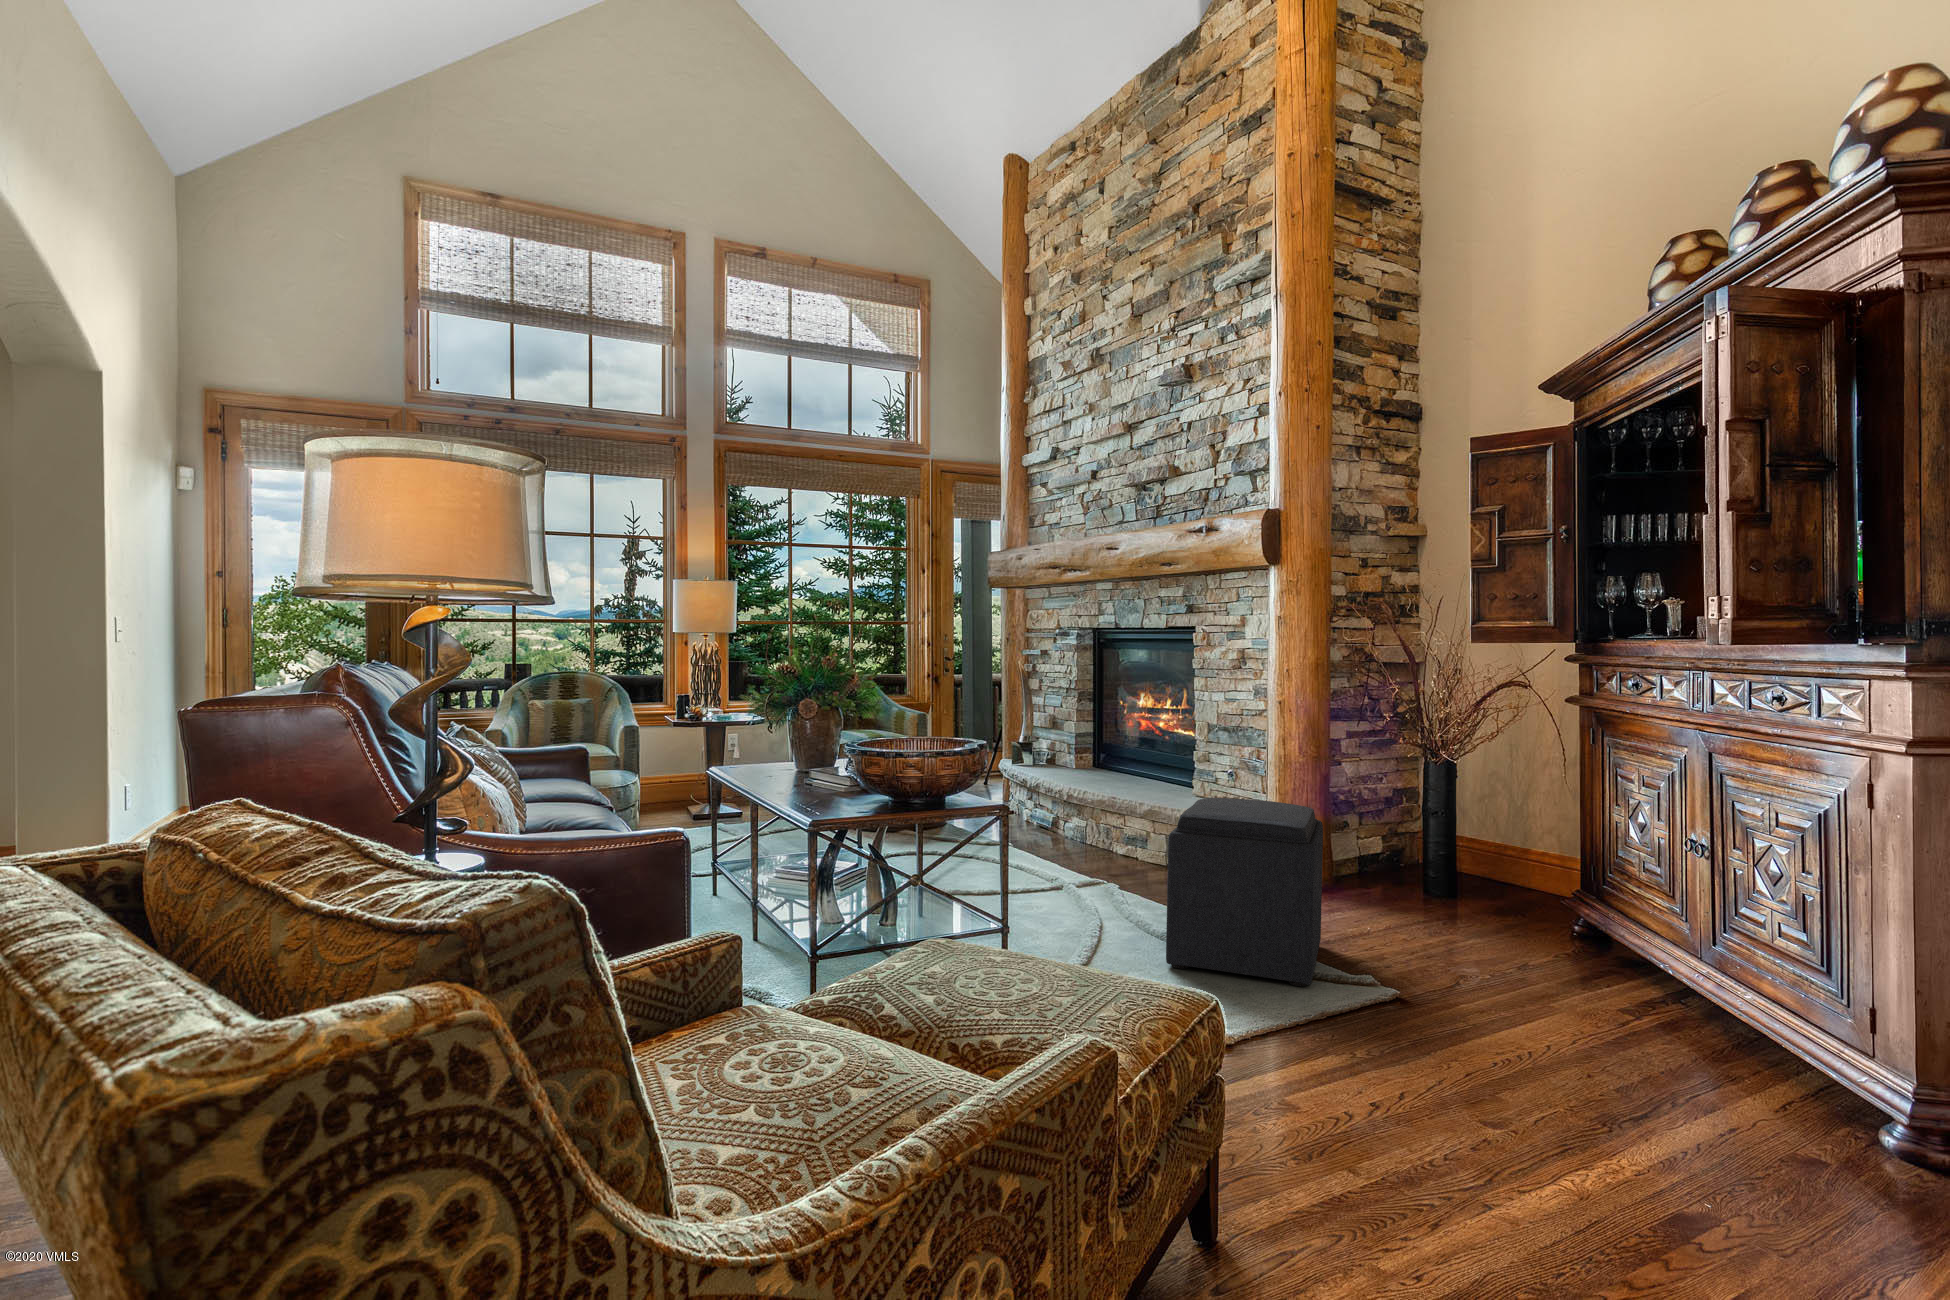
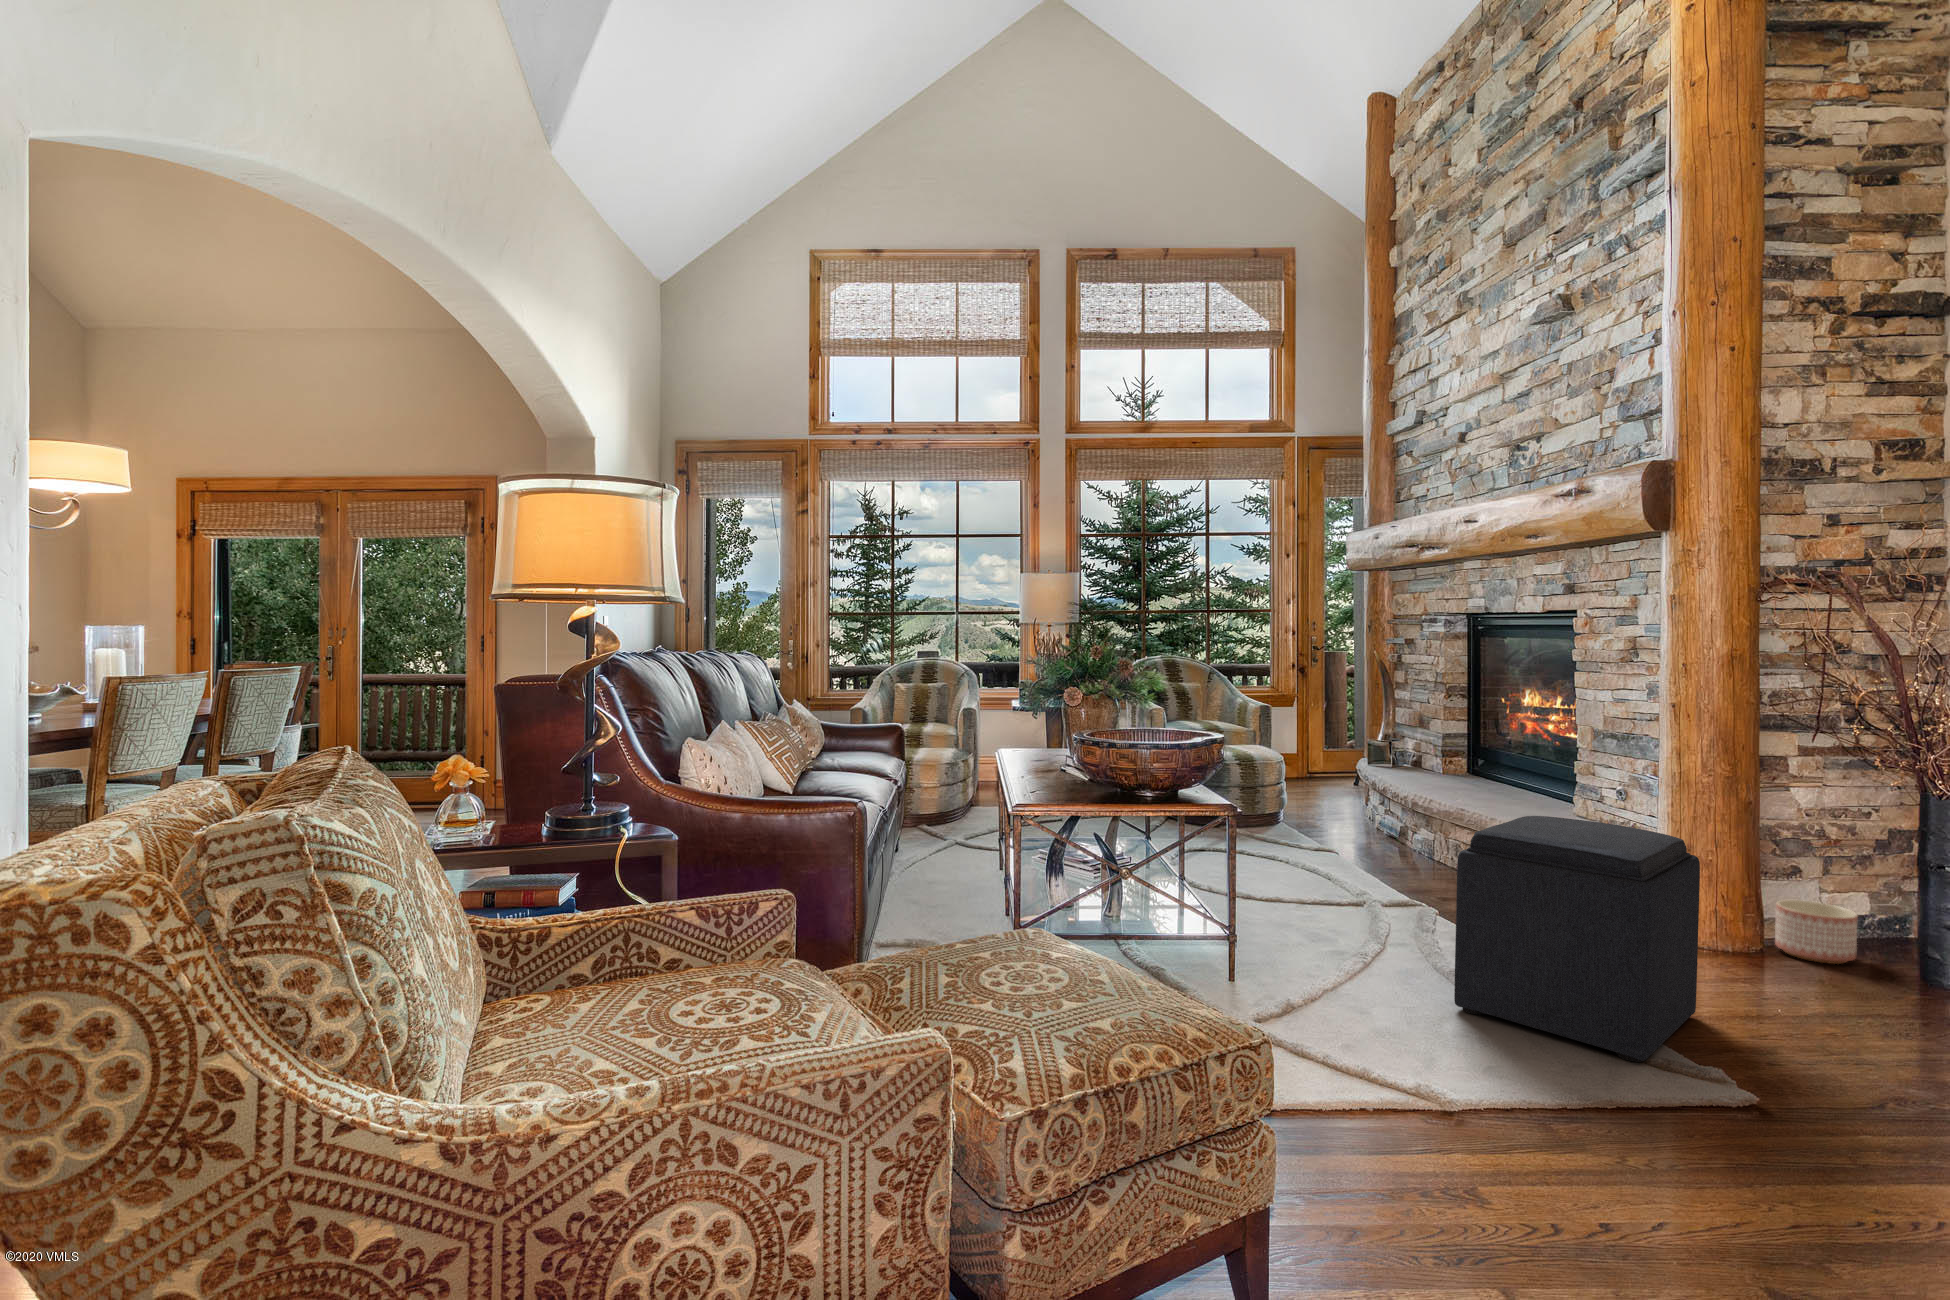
planter: none [1338,848,1388,893] -> present [1775,900,1858,964]

